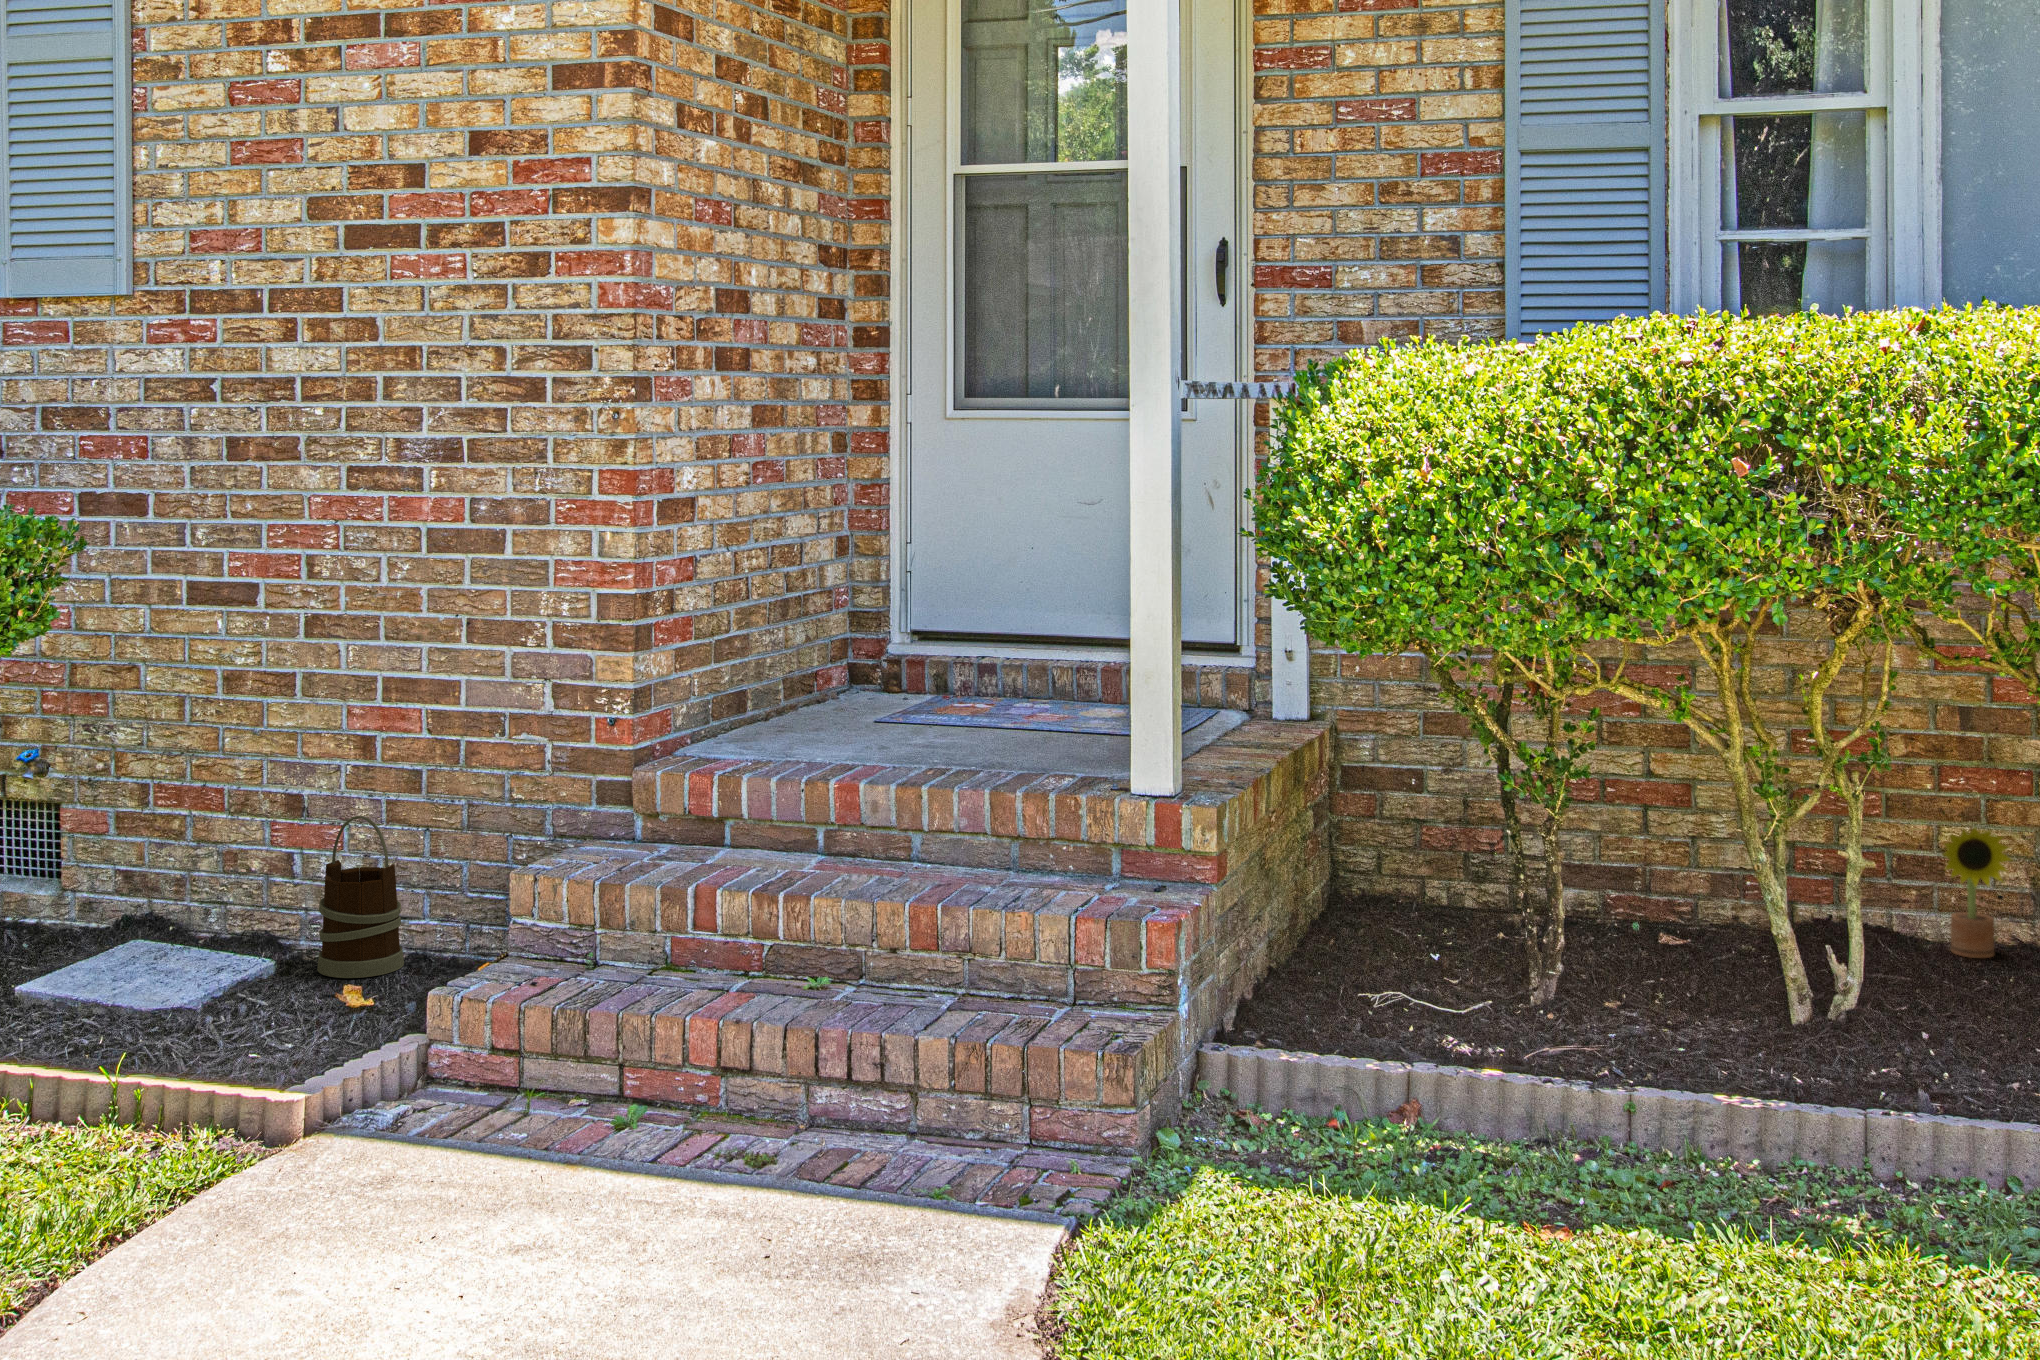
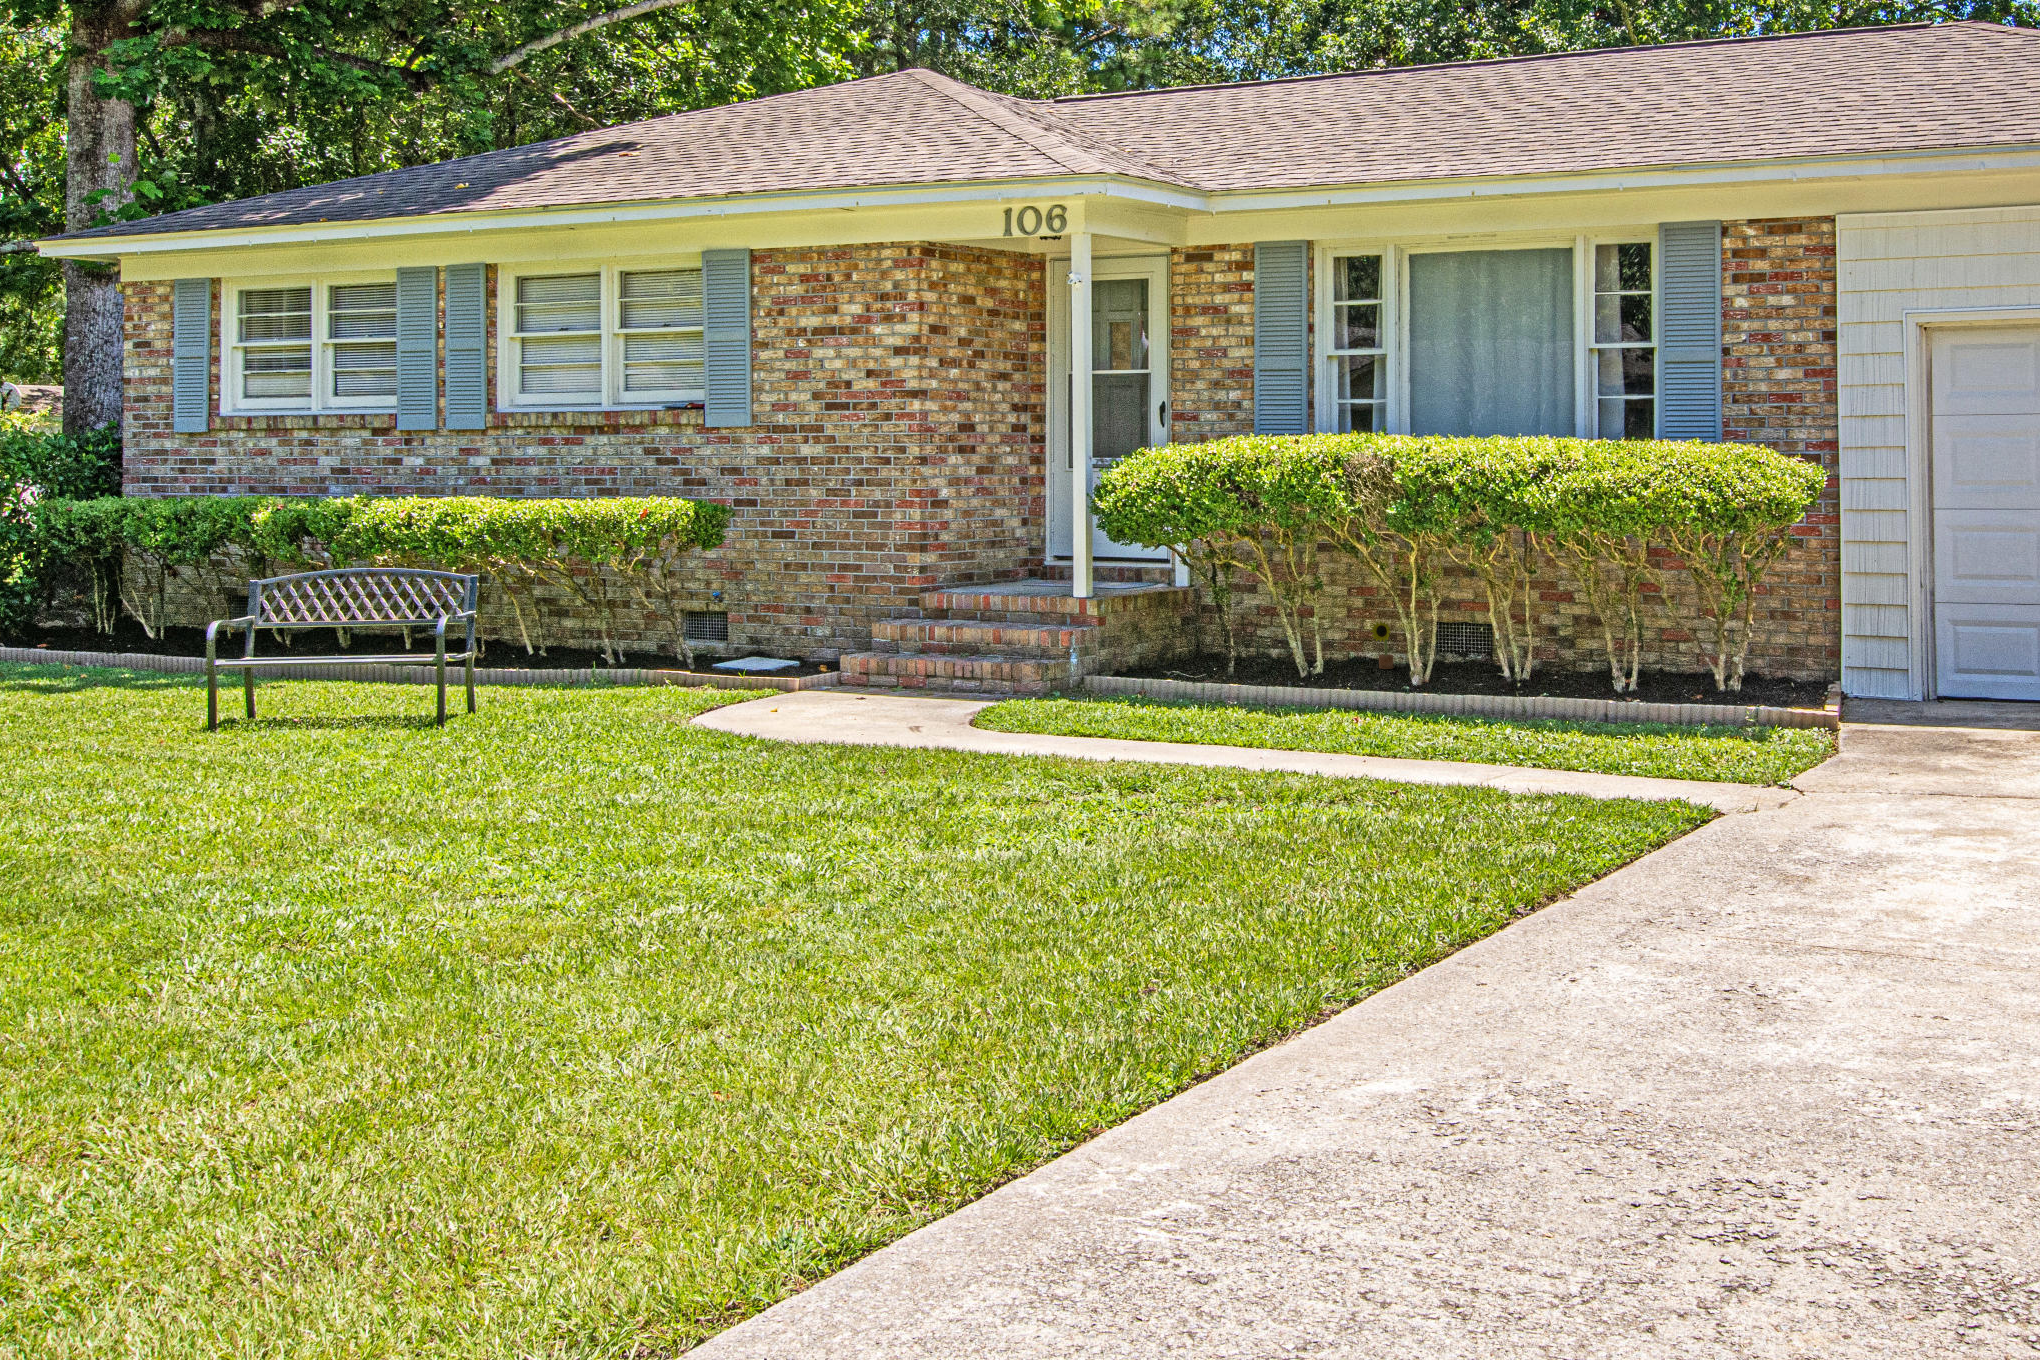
wooden bucket: present [317,816,404,978] -> none [814,615,845,671]

